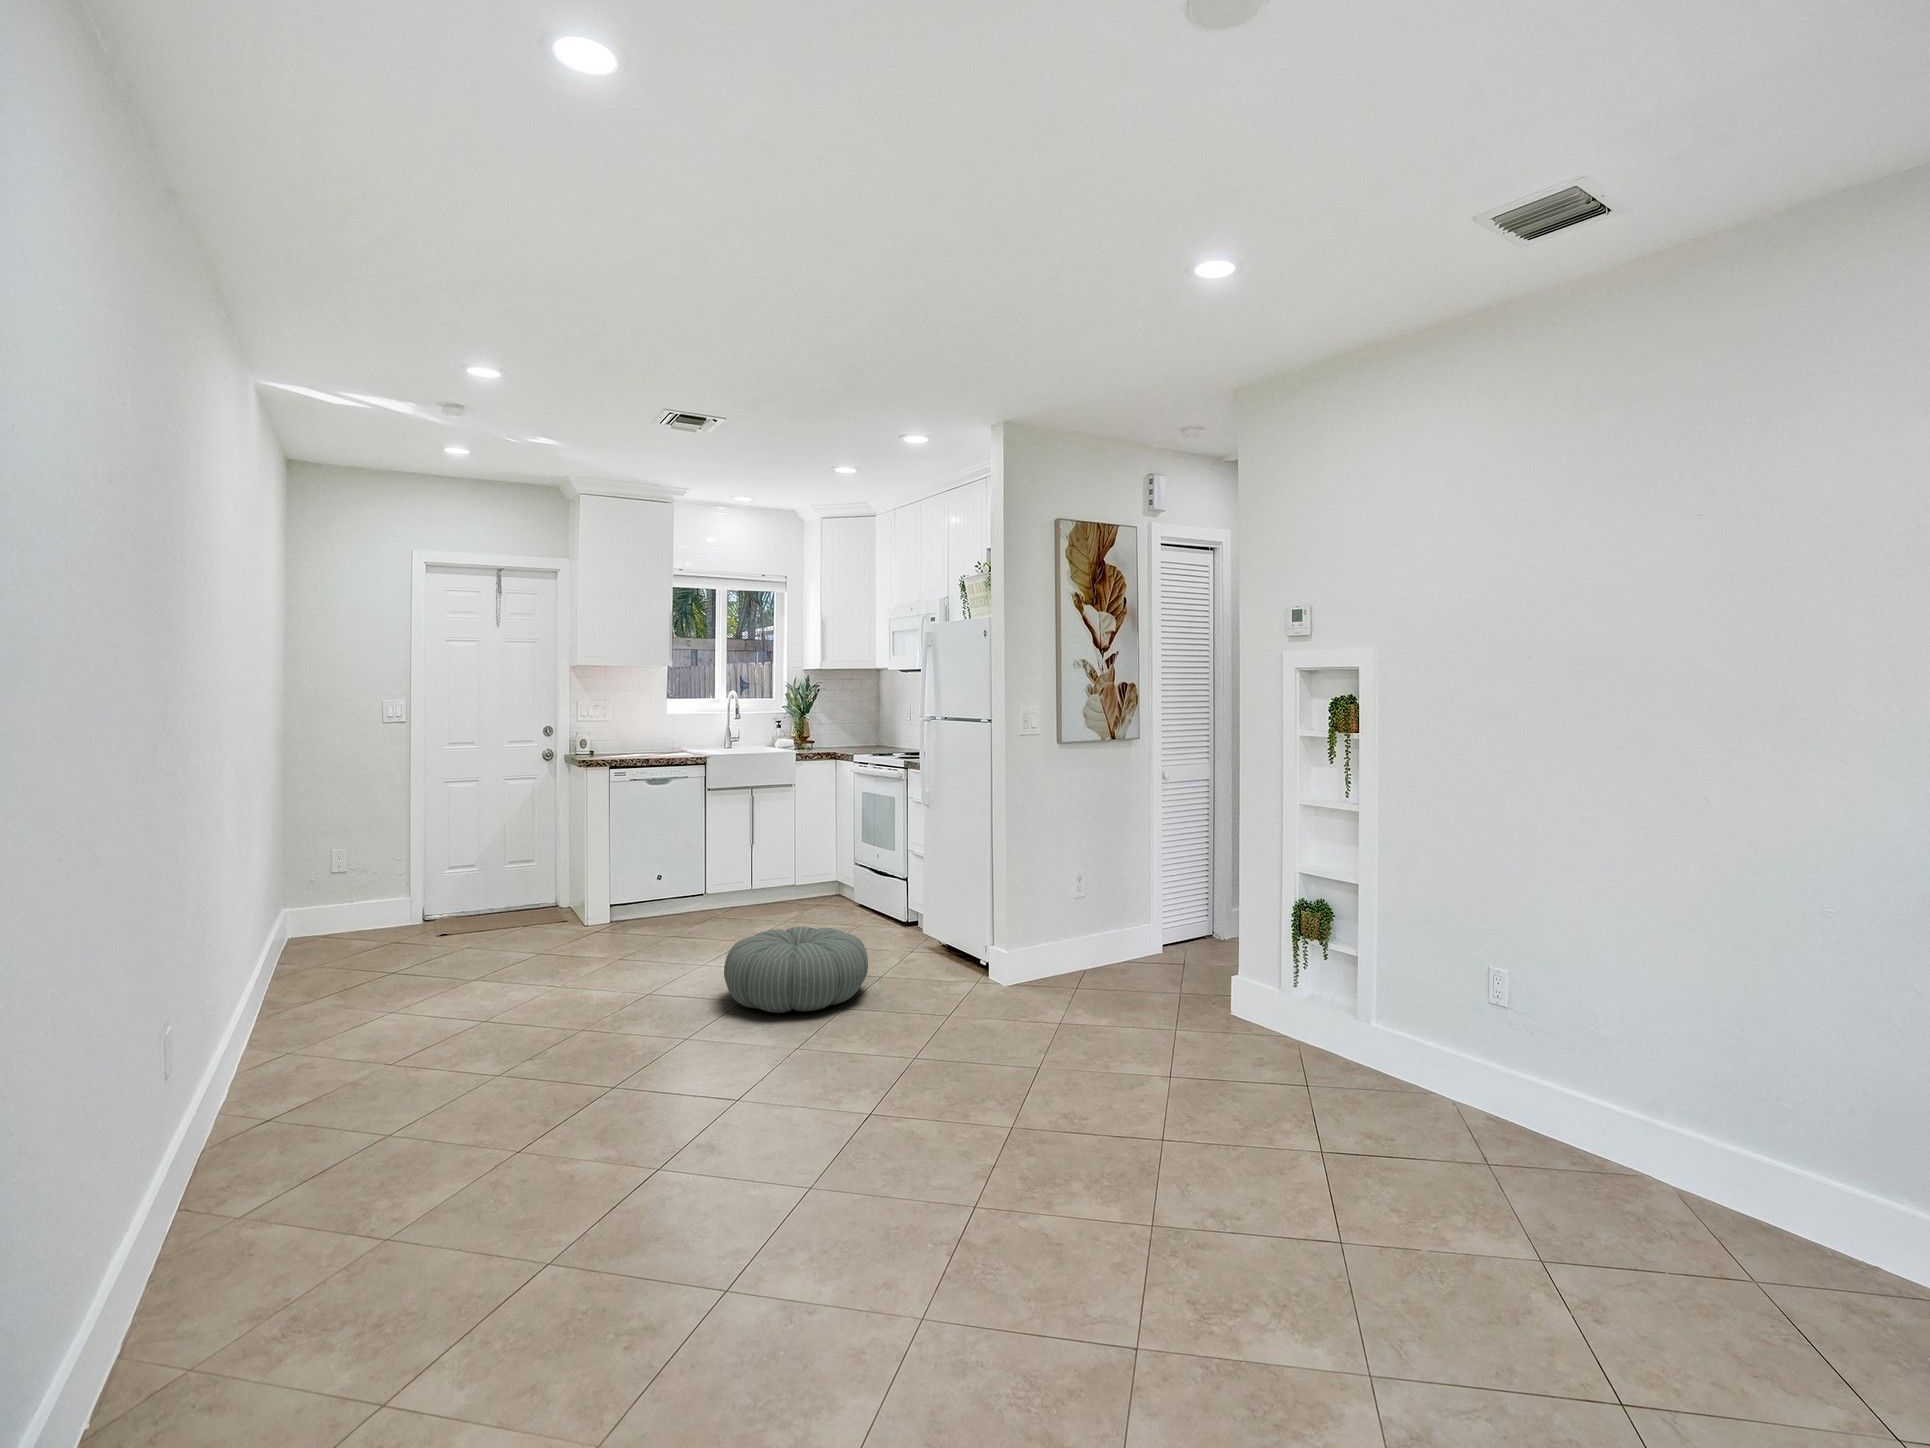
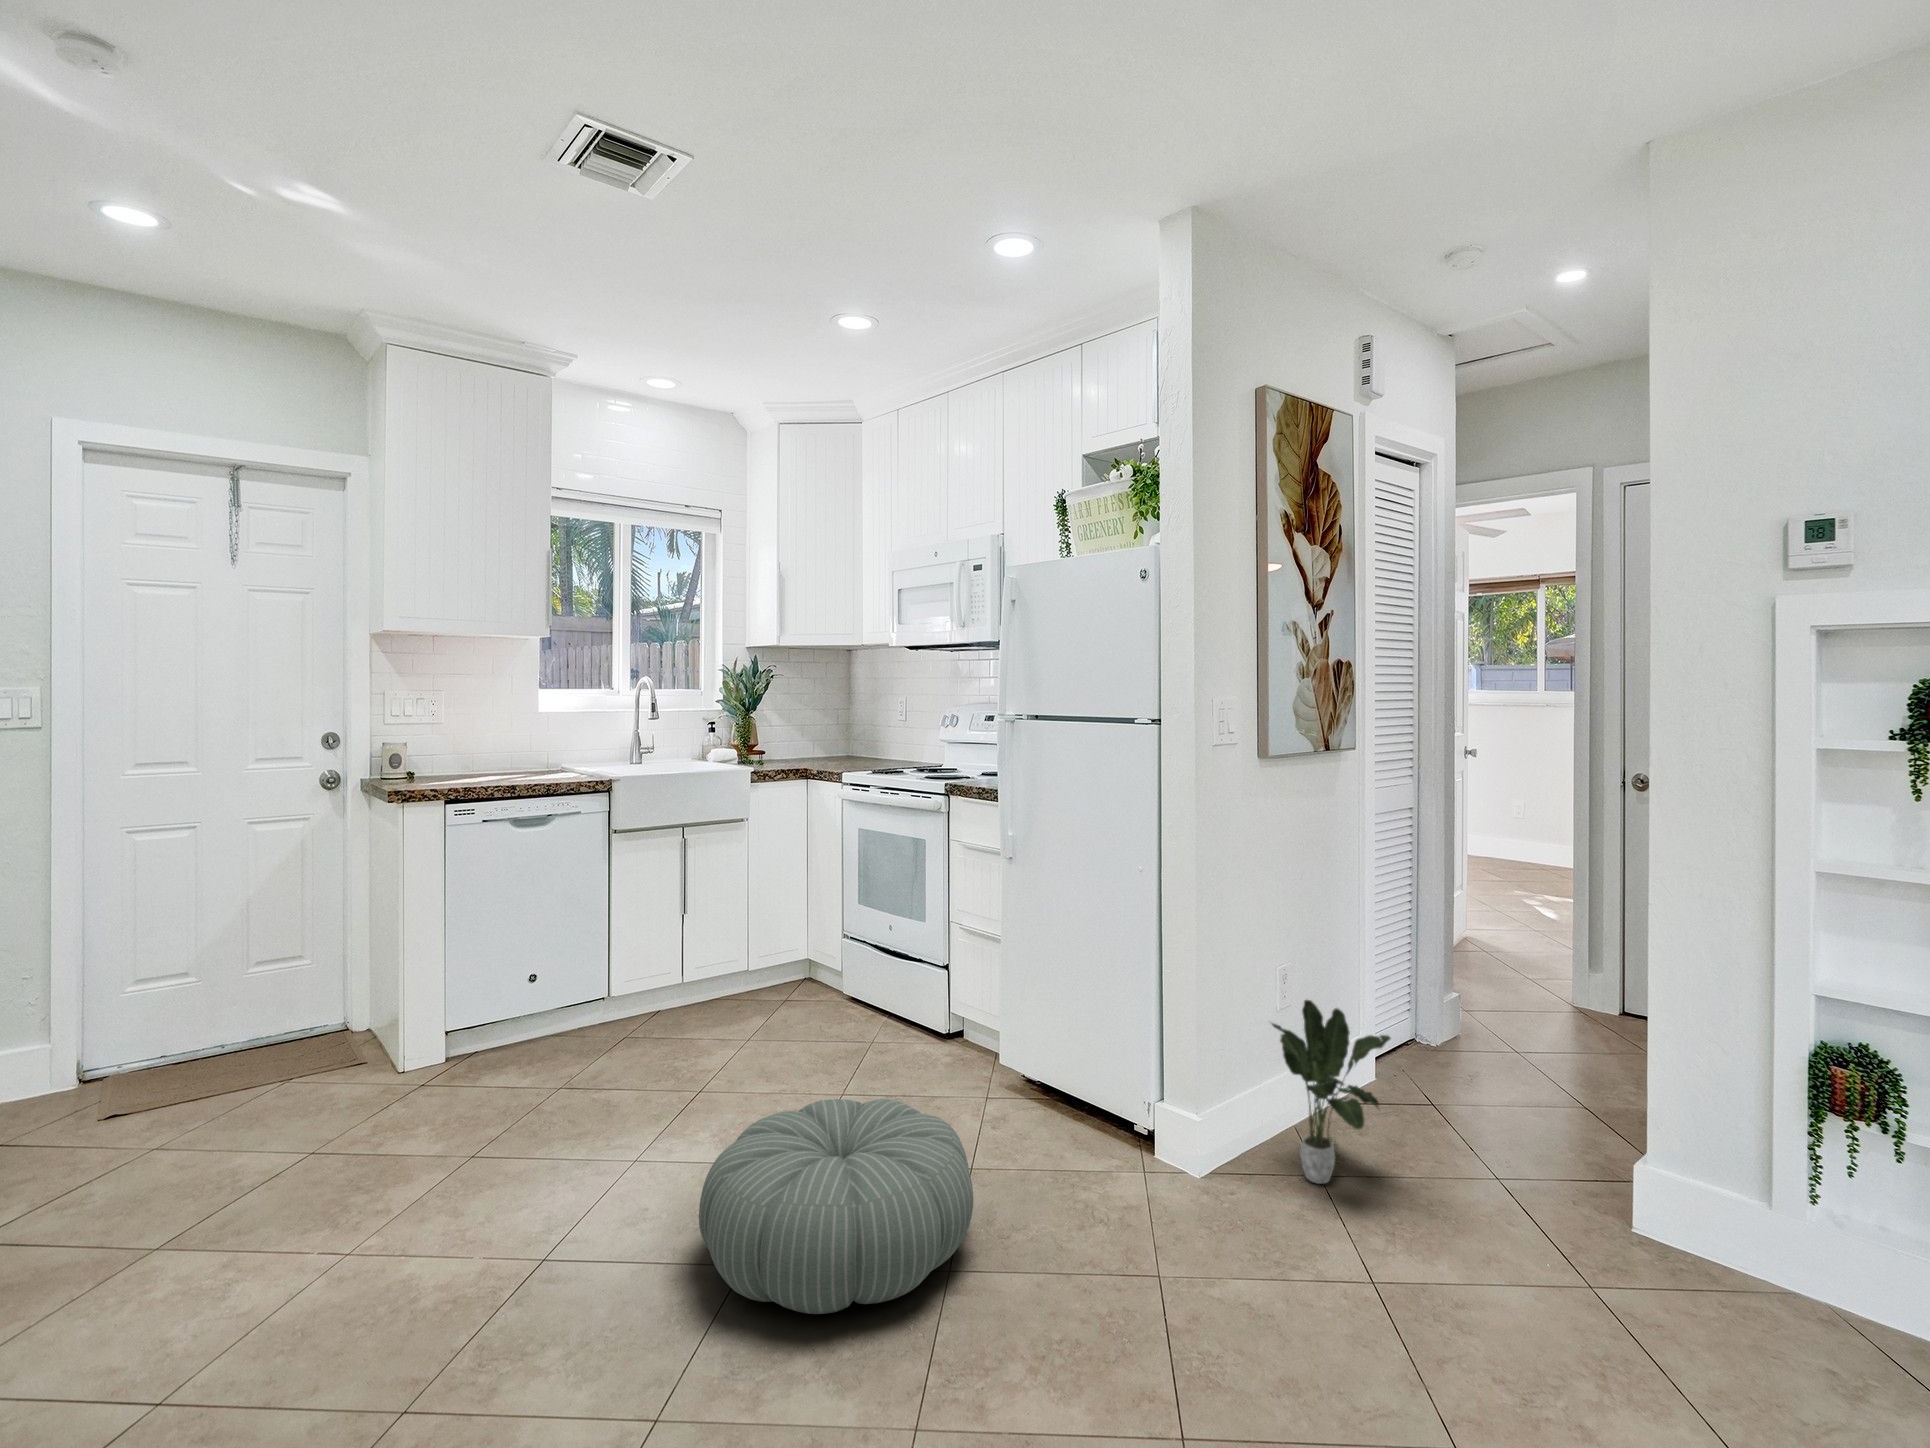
potted plant: none [1051,884,1118,990] -> present [1272,1000,1391,1184]

